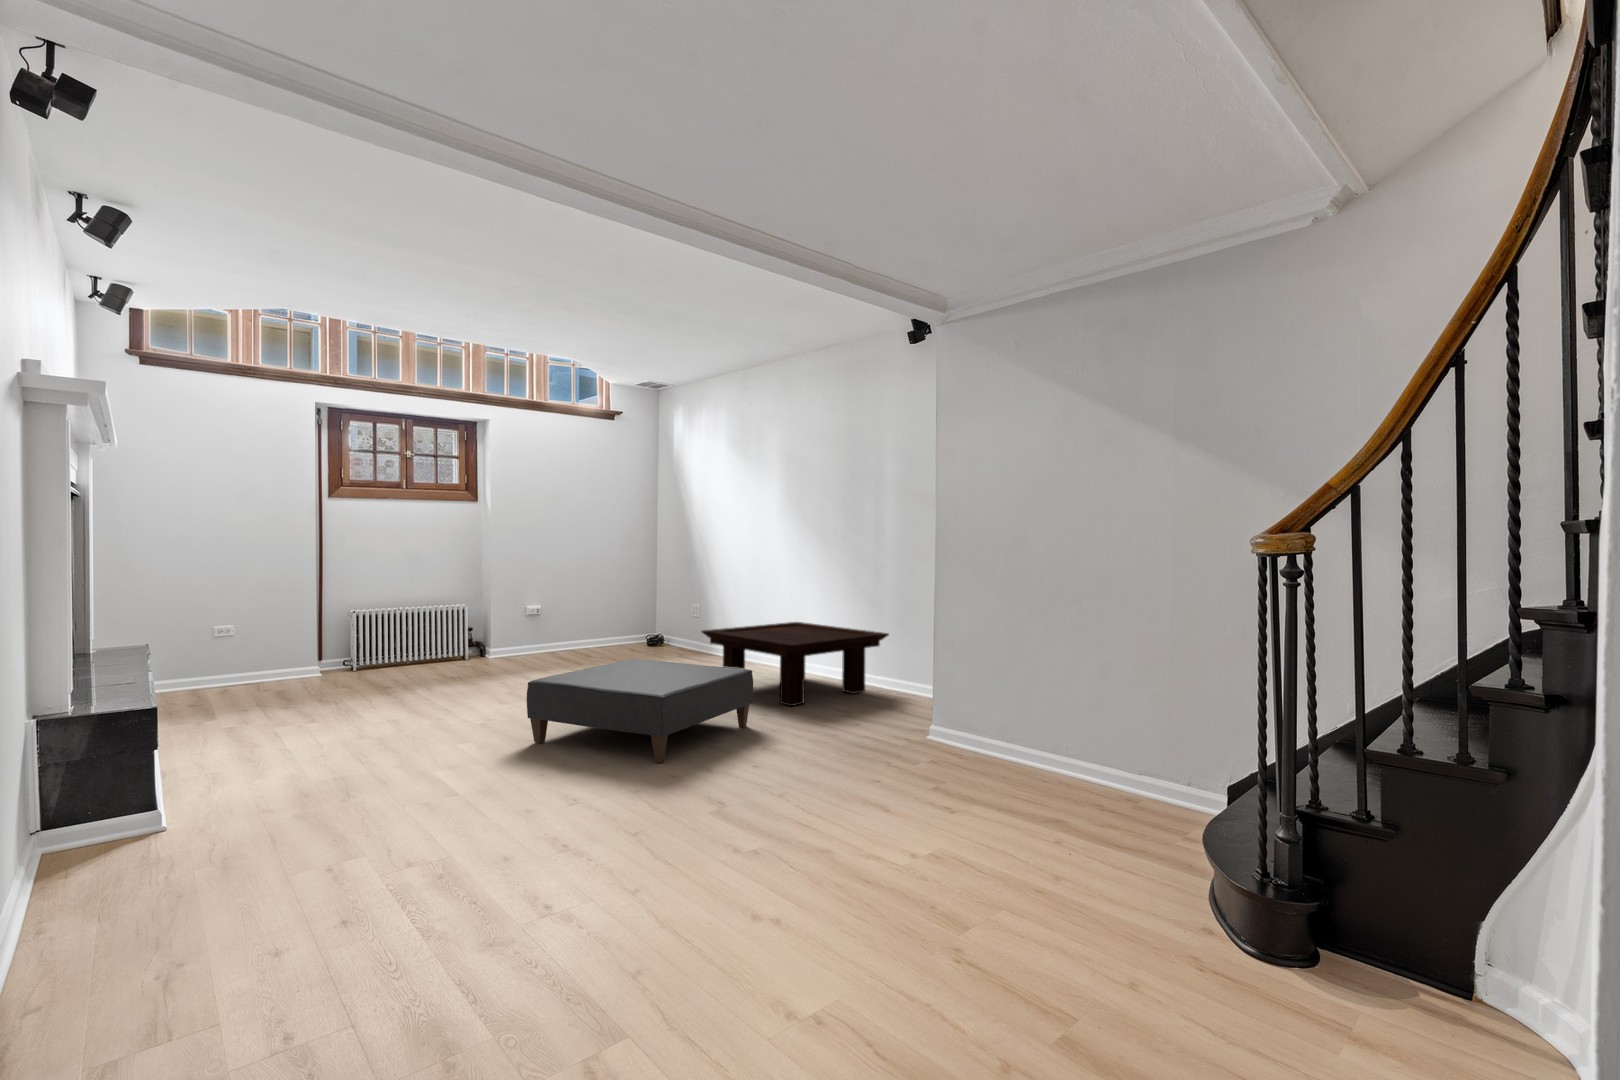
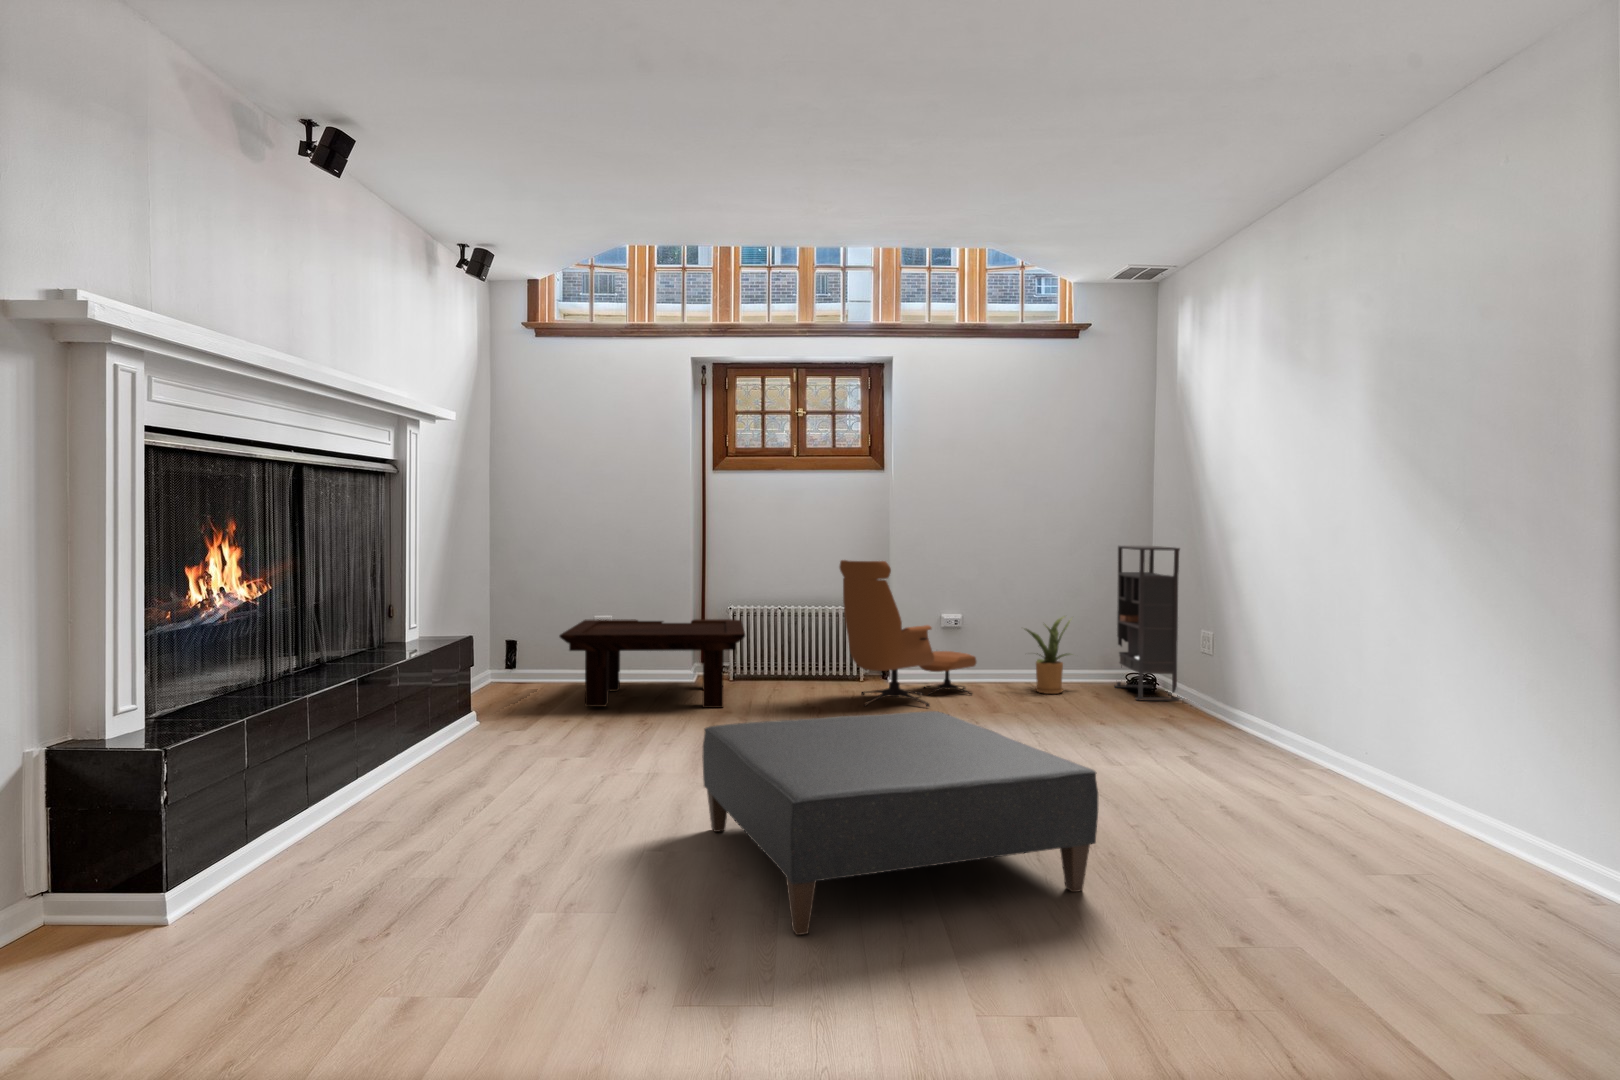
bookshelf: none [636,555,682,651] -> present [1115,546,1180,701]
lounge chair: none [478,571,559,674] -> present [840,560,976,707]
house plant: none [585,601,619,653] -> present [1025,617,1070,694]
coffee table: present [702,622,889,706] -> present [560,619,745,708]

